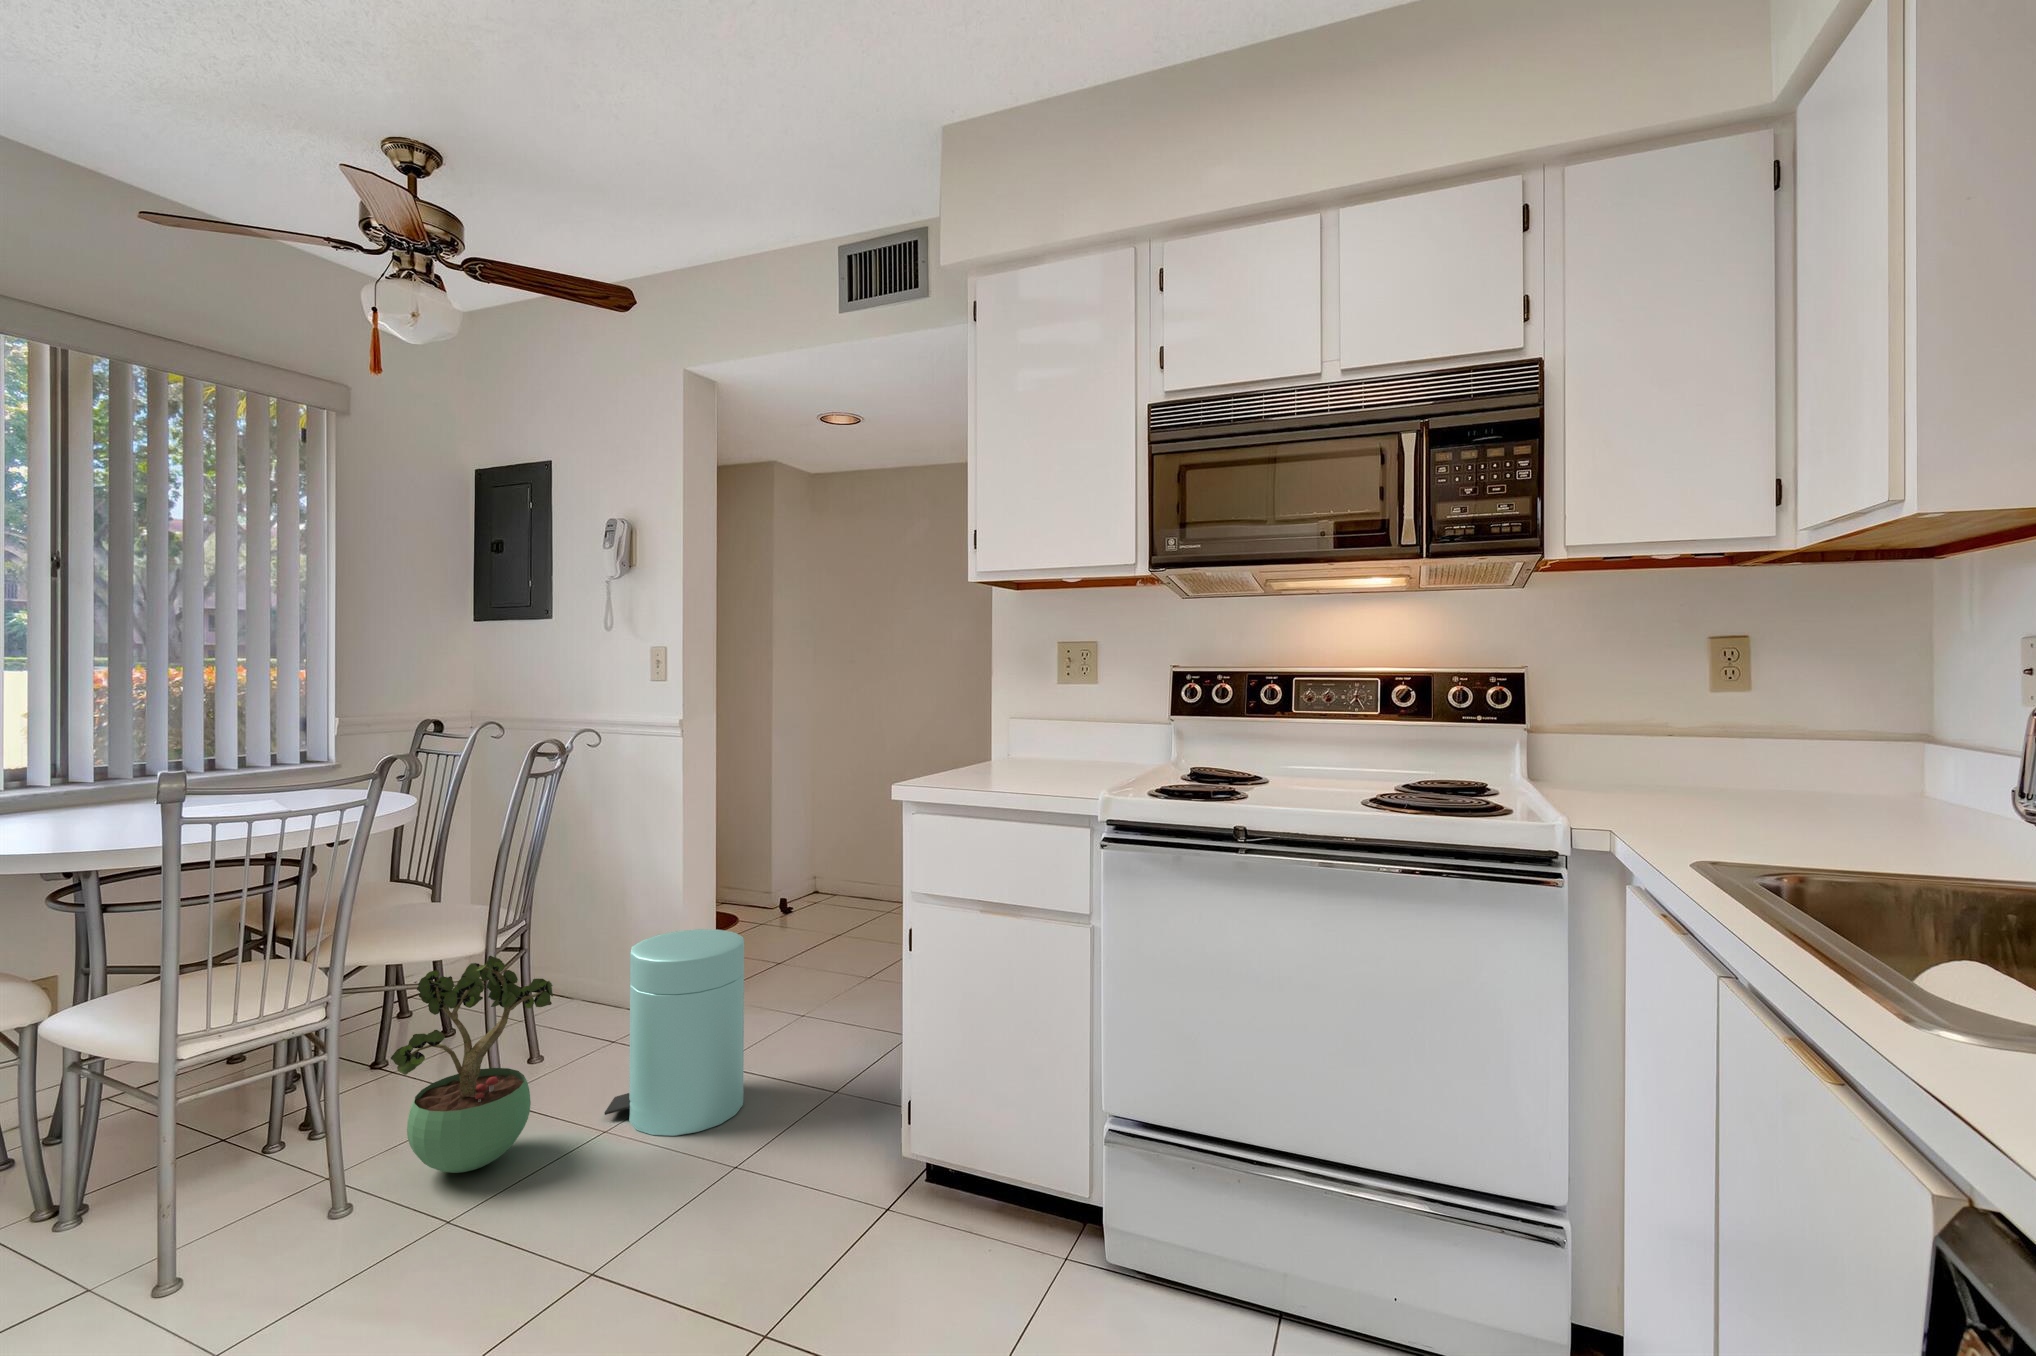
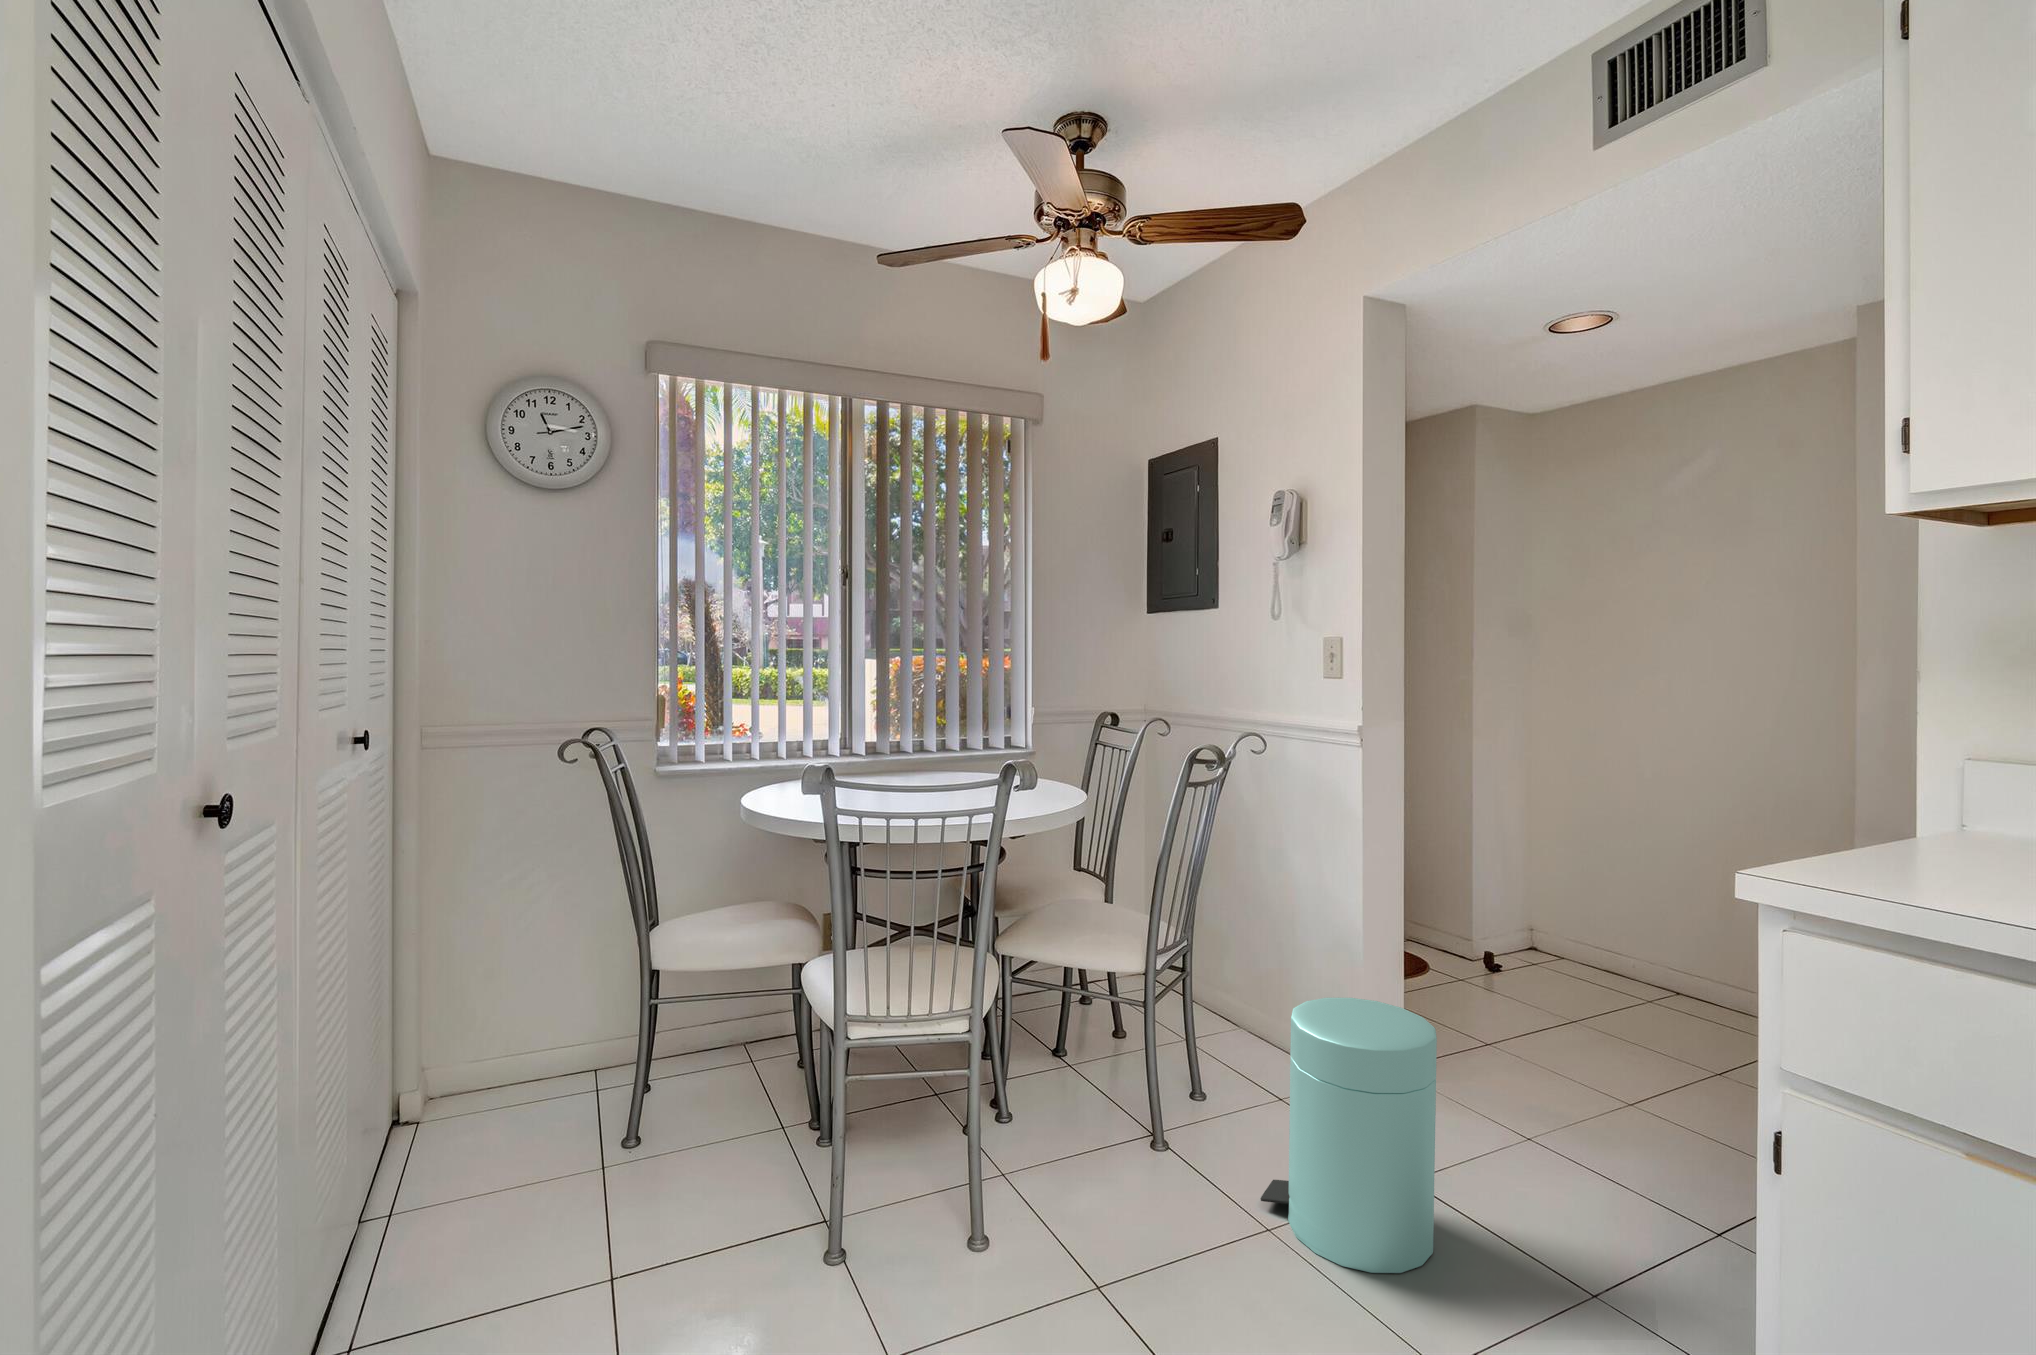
potted plant: present [391,956,553,1173] -> none [1051,990,1204,1221]

